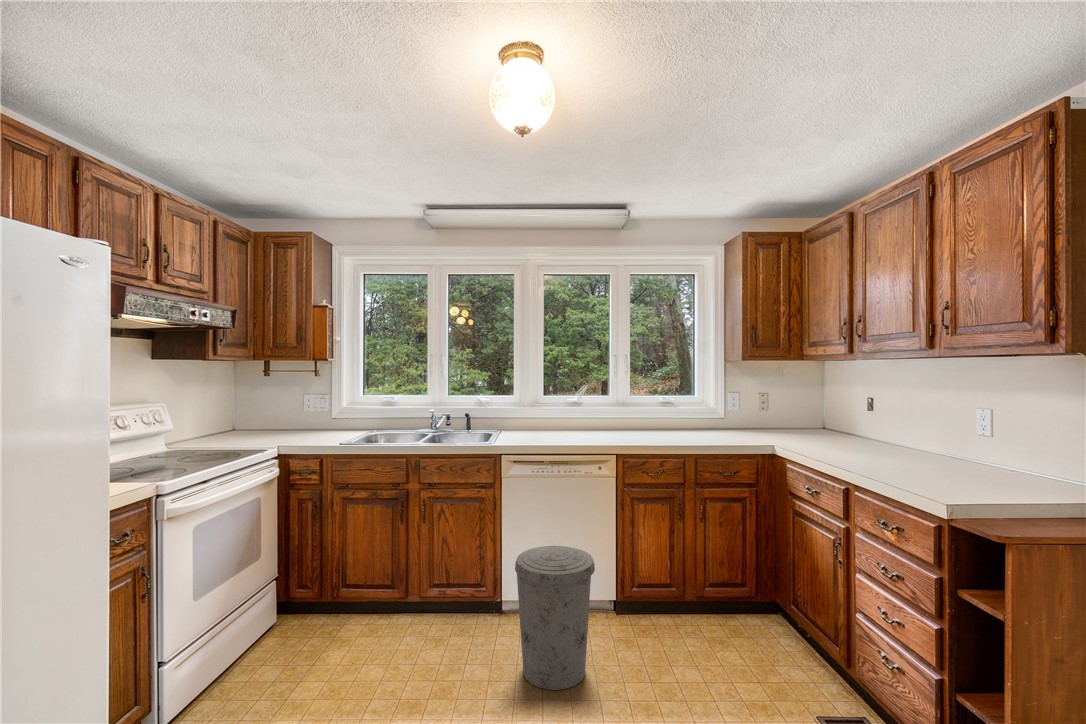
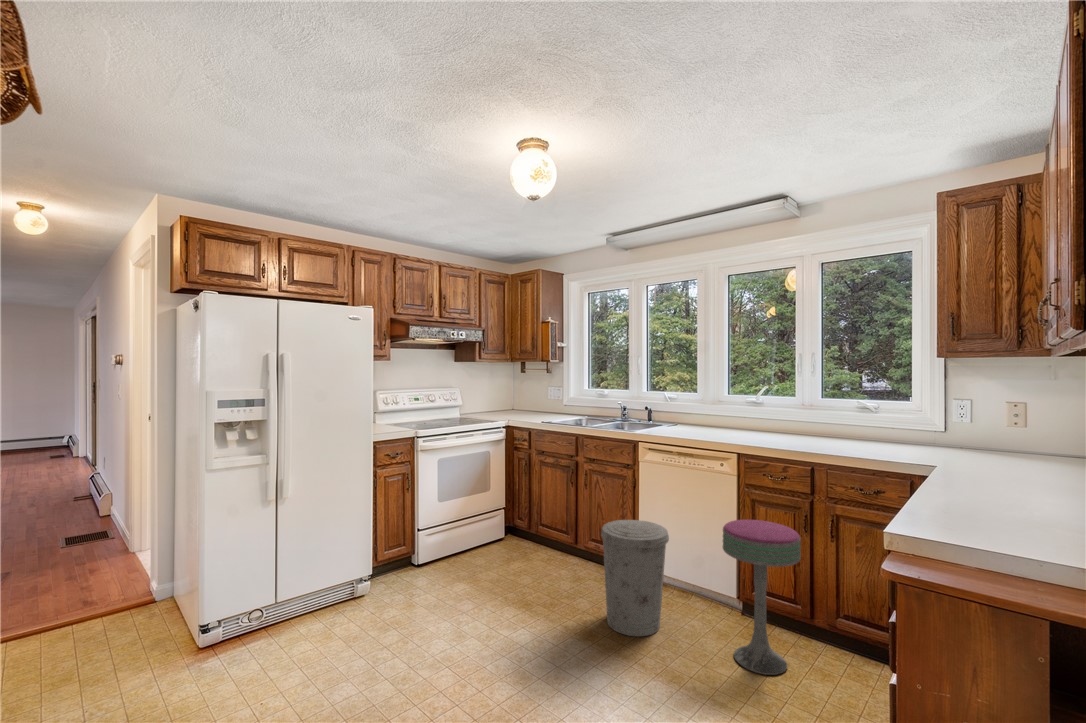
bar stool: none [649,516,722,670] -> present [723,520,801,675]

